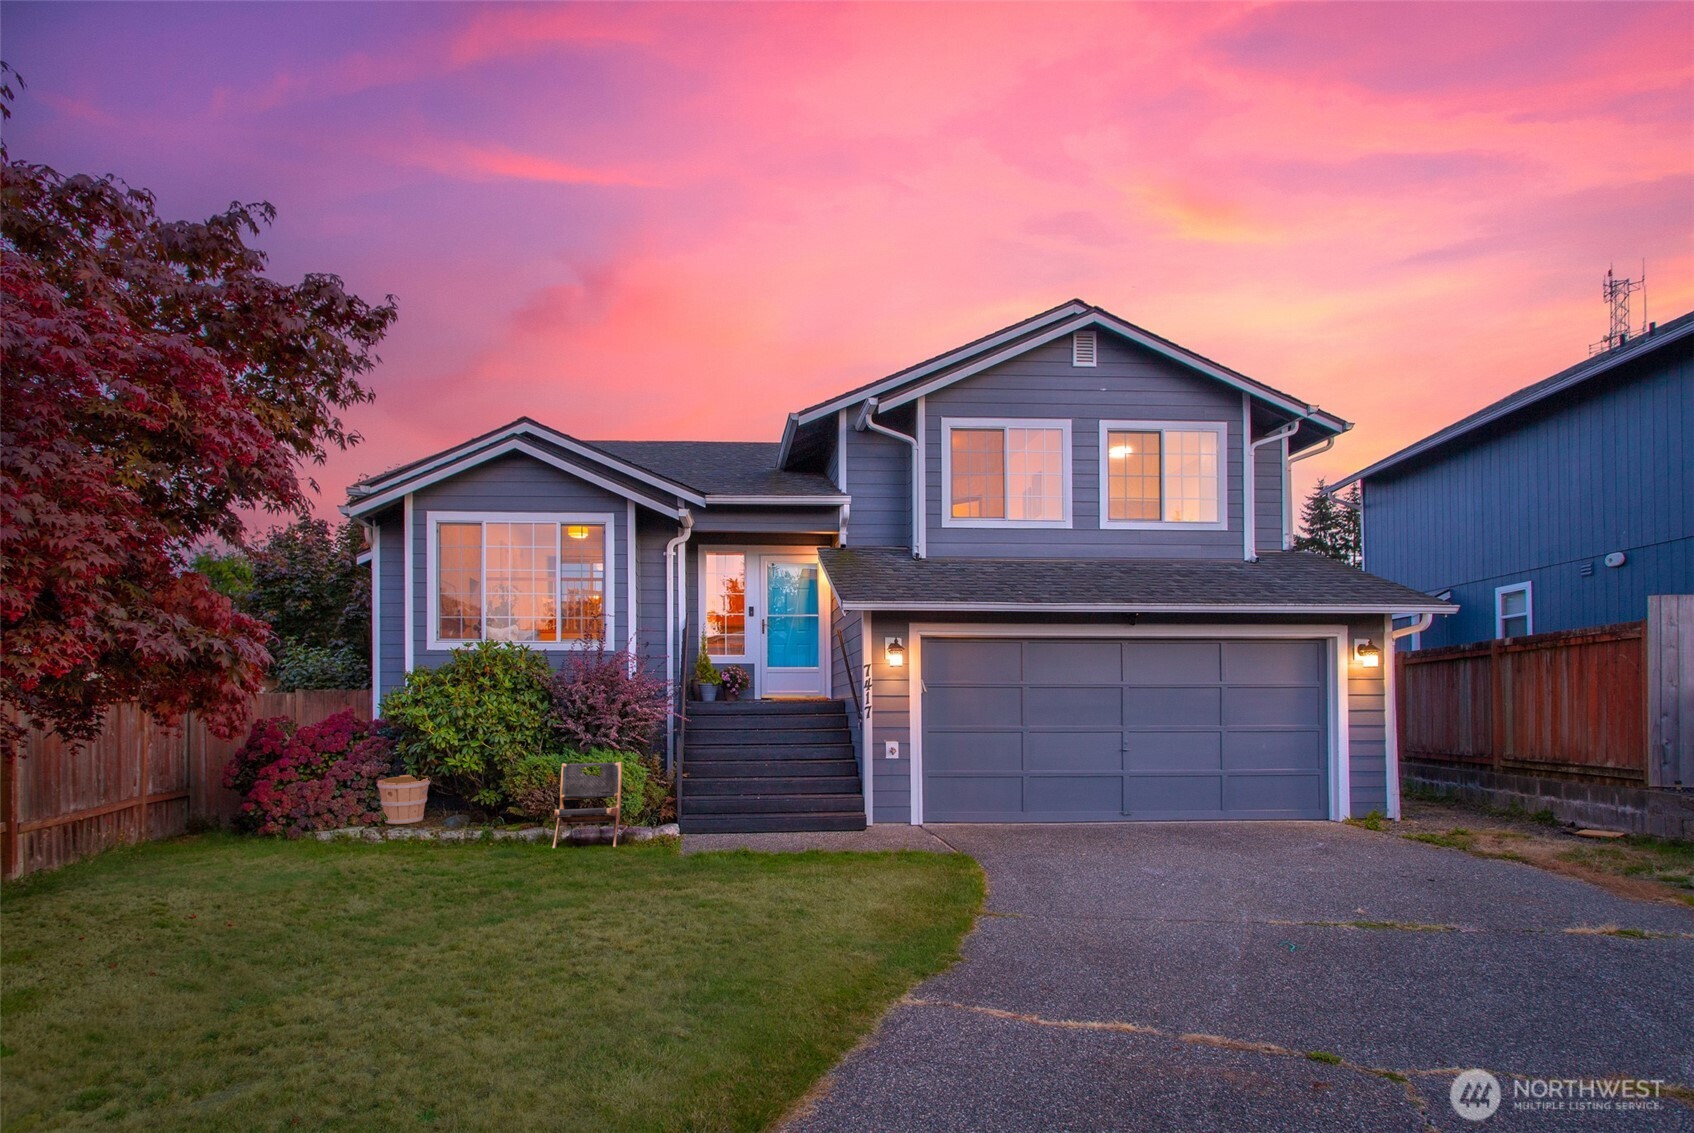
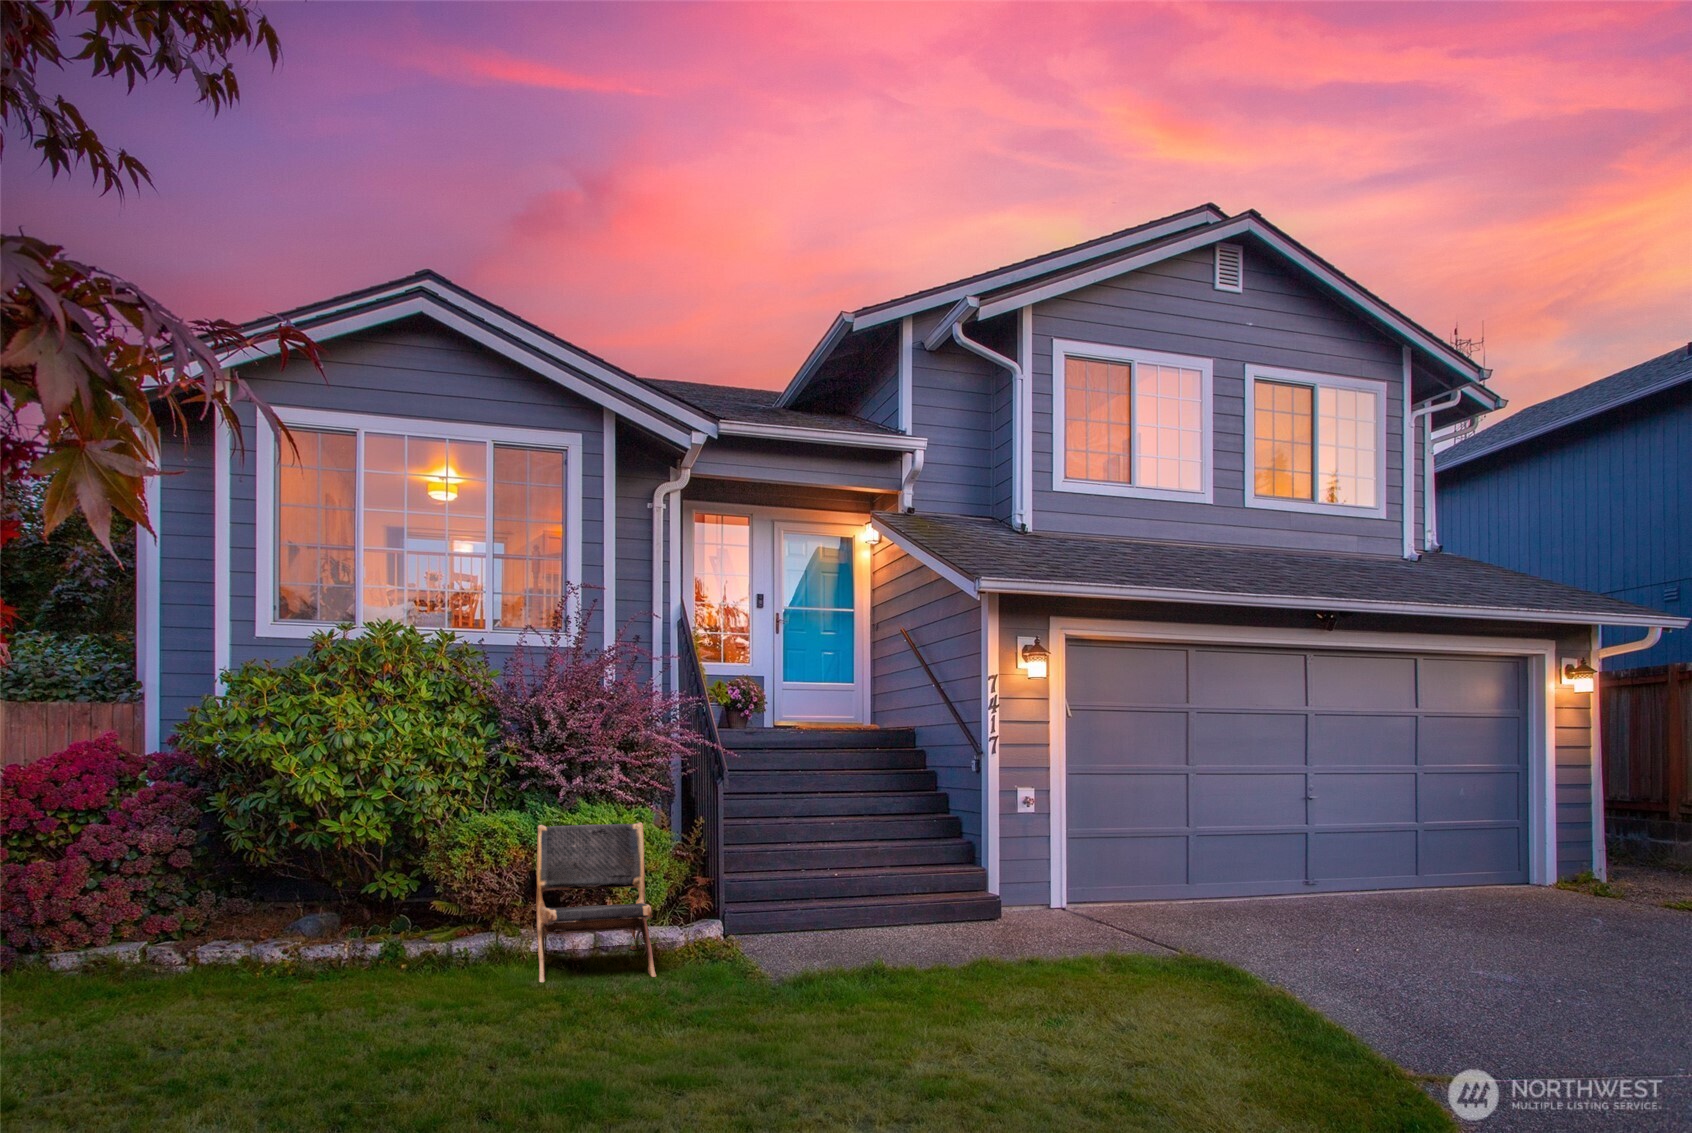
wooden bucket: present [377,775,430,824] -> none [175,846,277,939]

